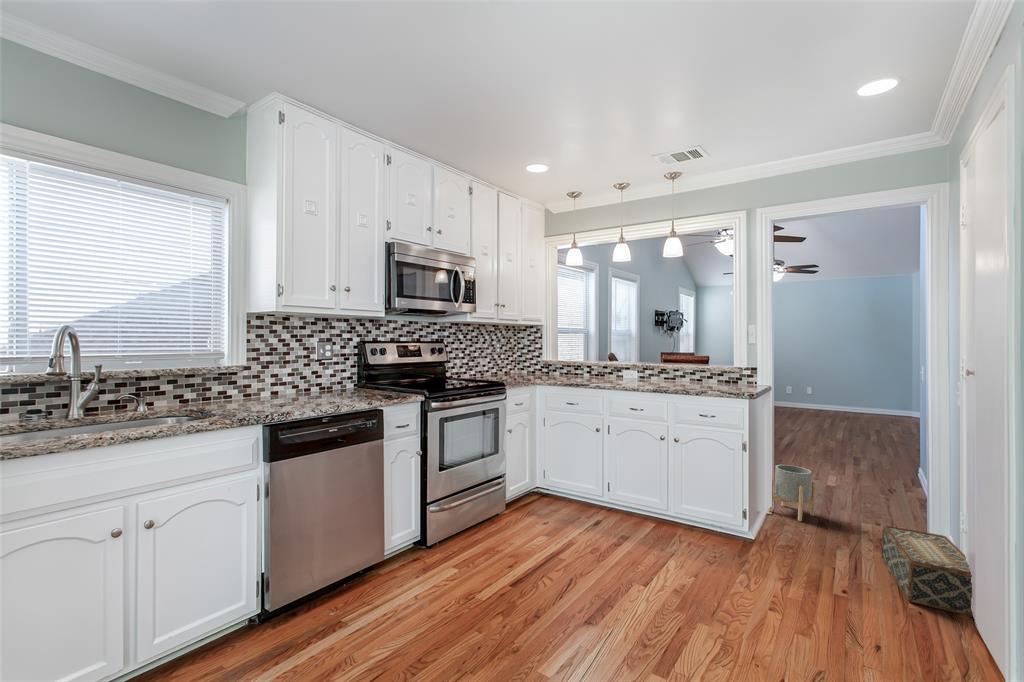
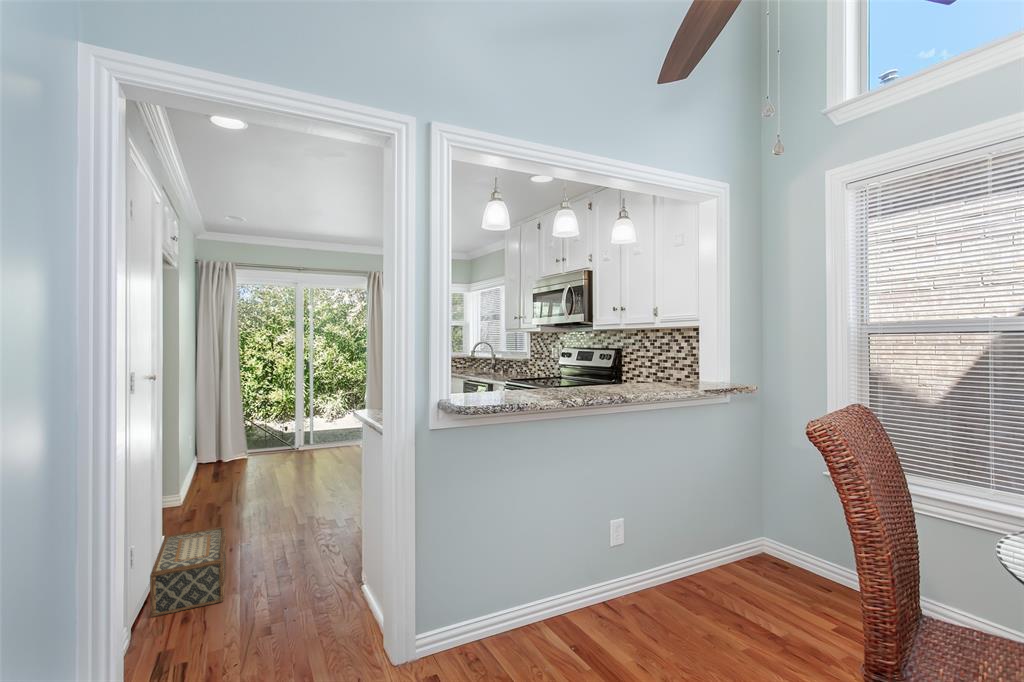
planter: present [768,465,816,521] -> none [295,547,367,652]

